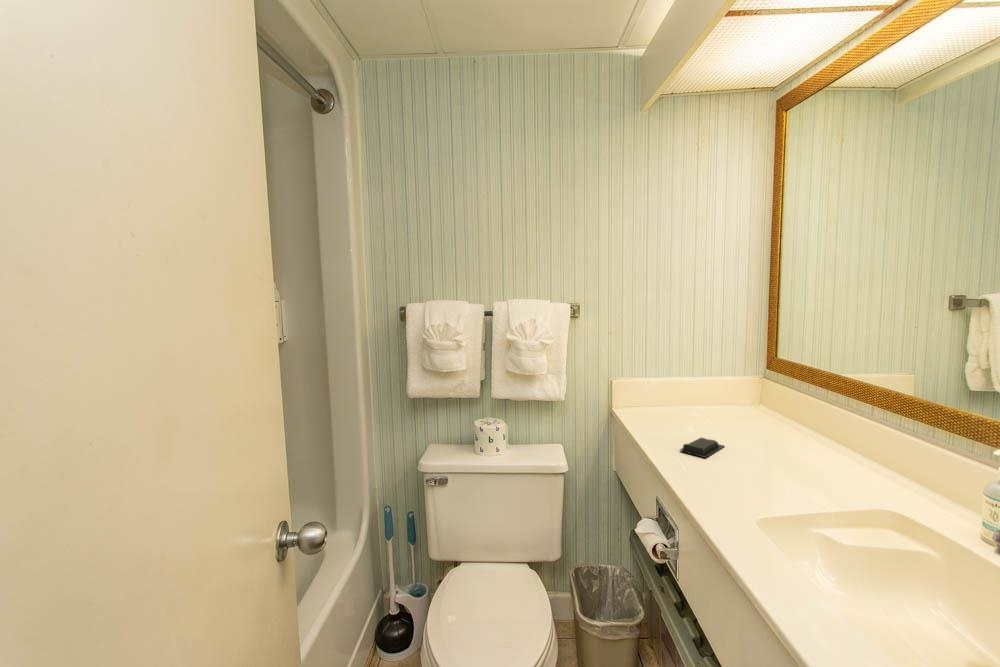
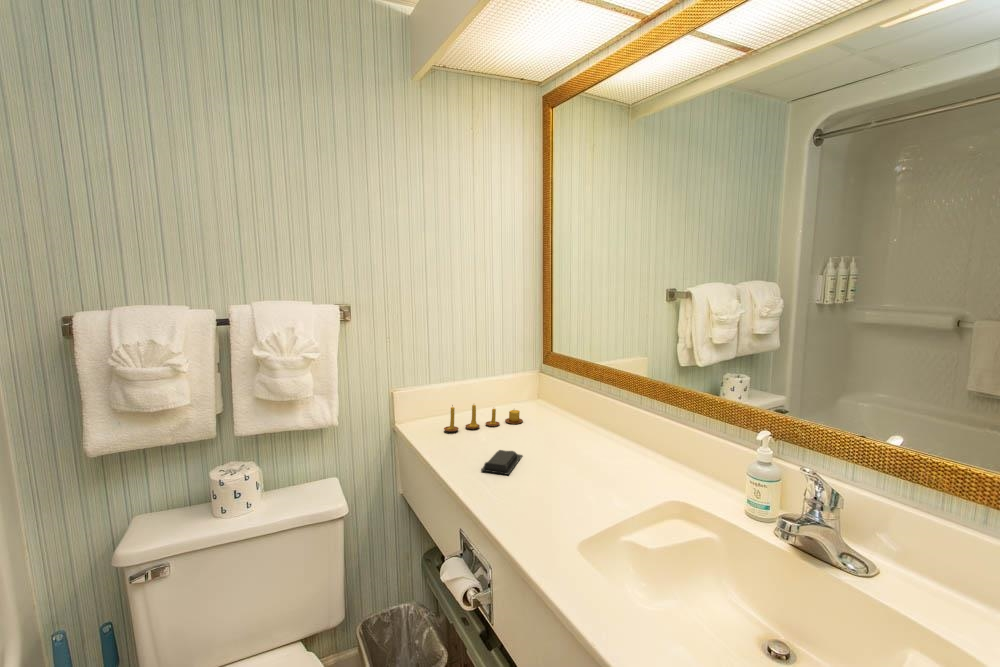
candle: none [653,395,735,421] -> present [444,405,523,432]

